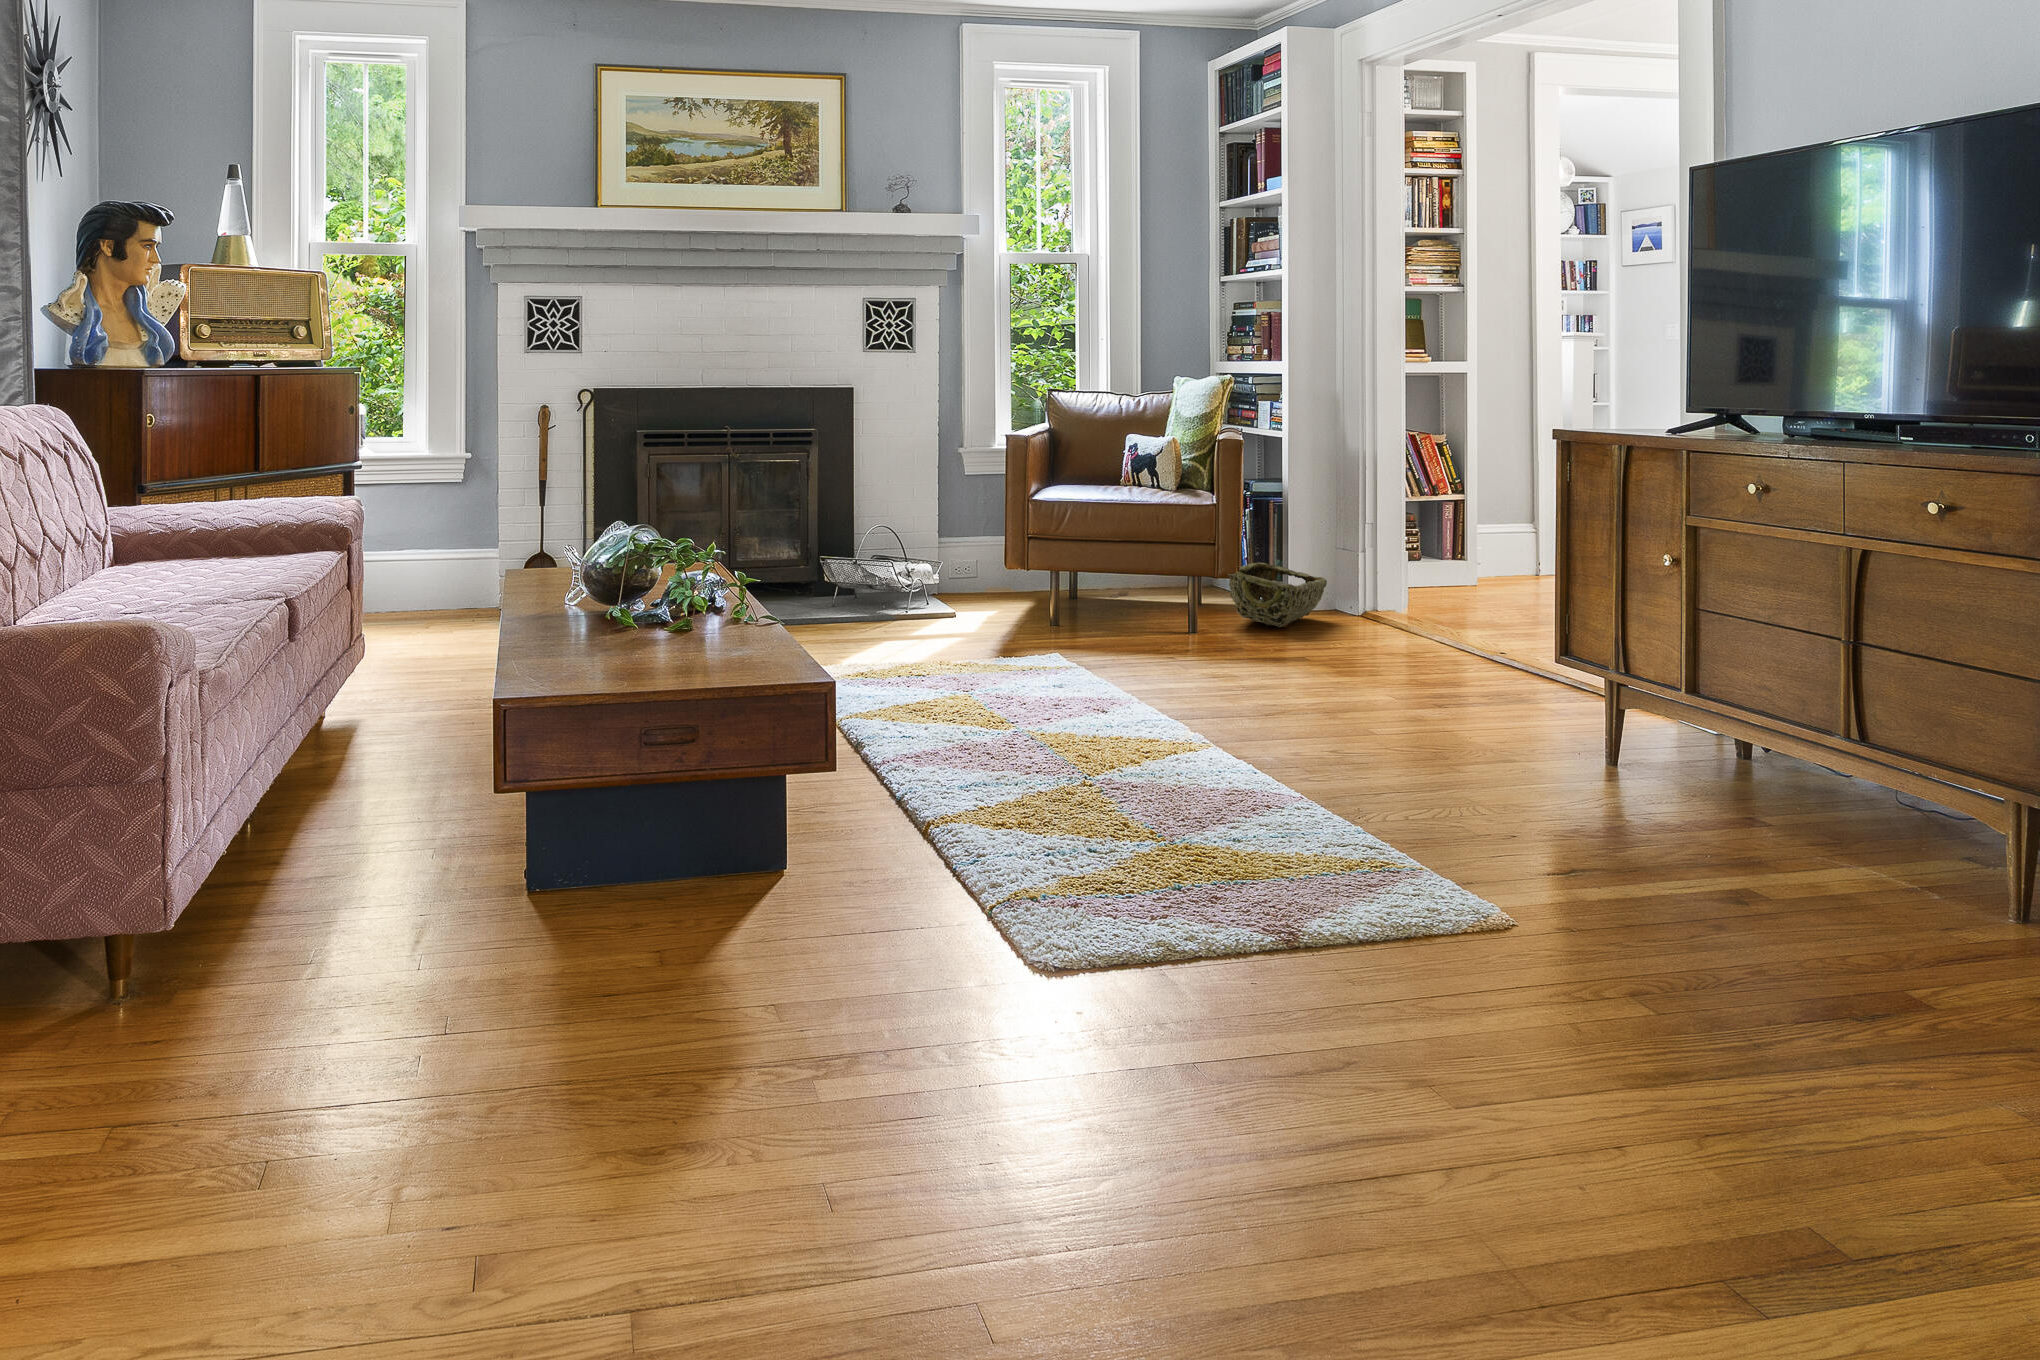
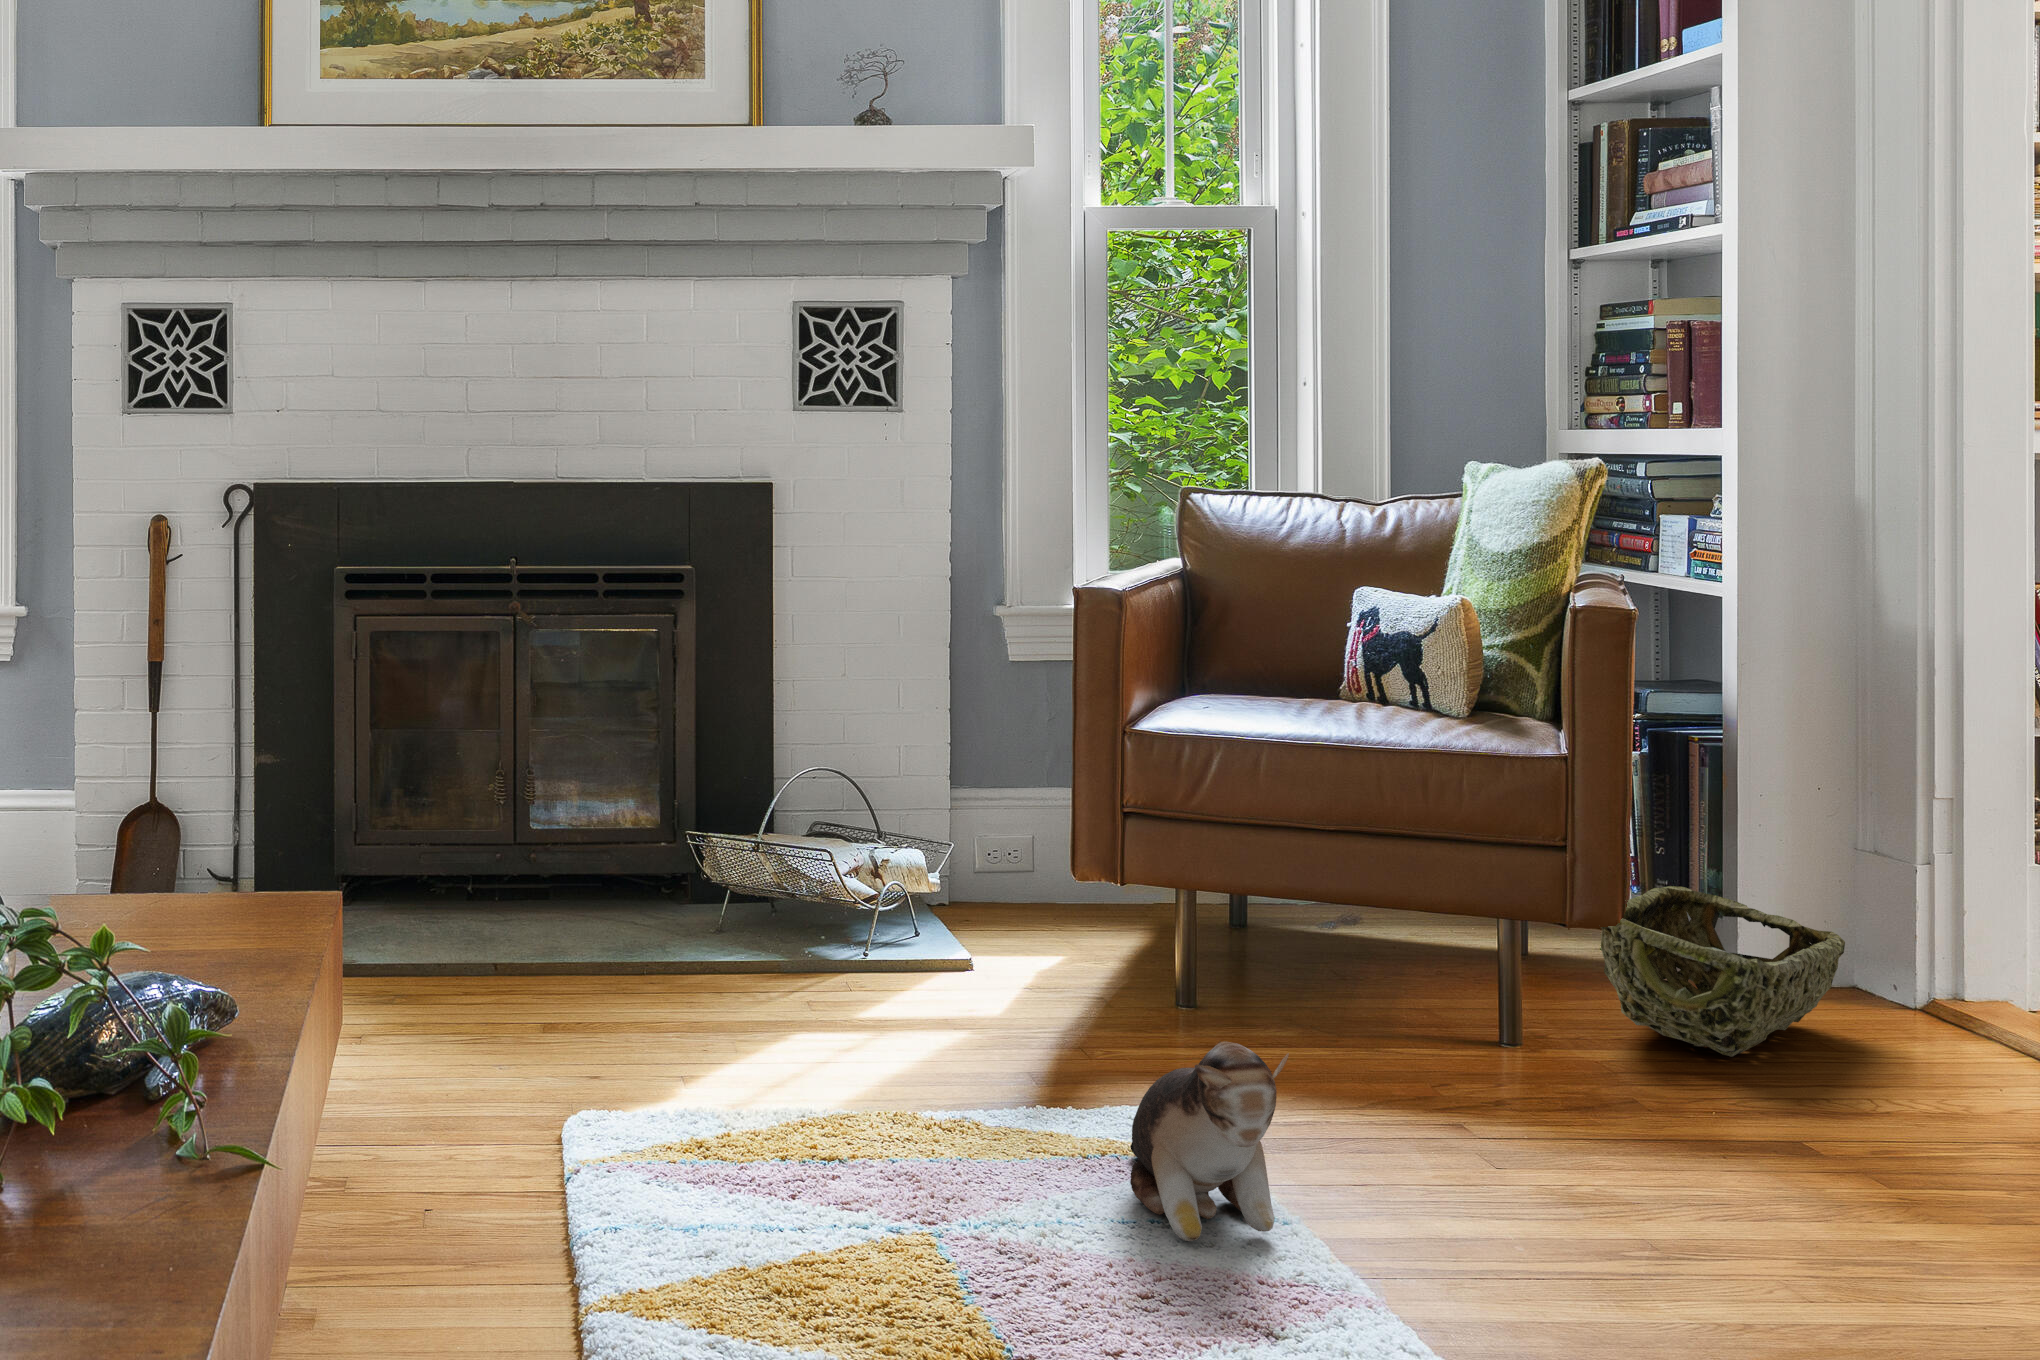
plush toy: none [1044,604,1113,685] -> present [1130,1041,1289,1241]

